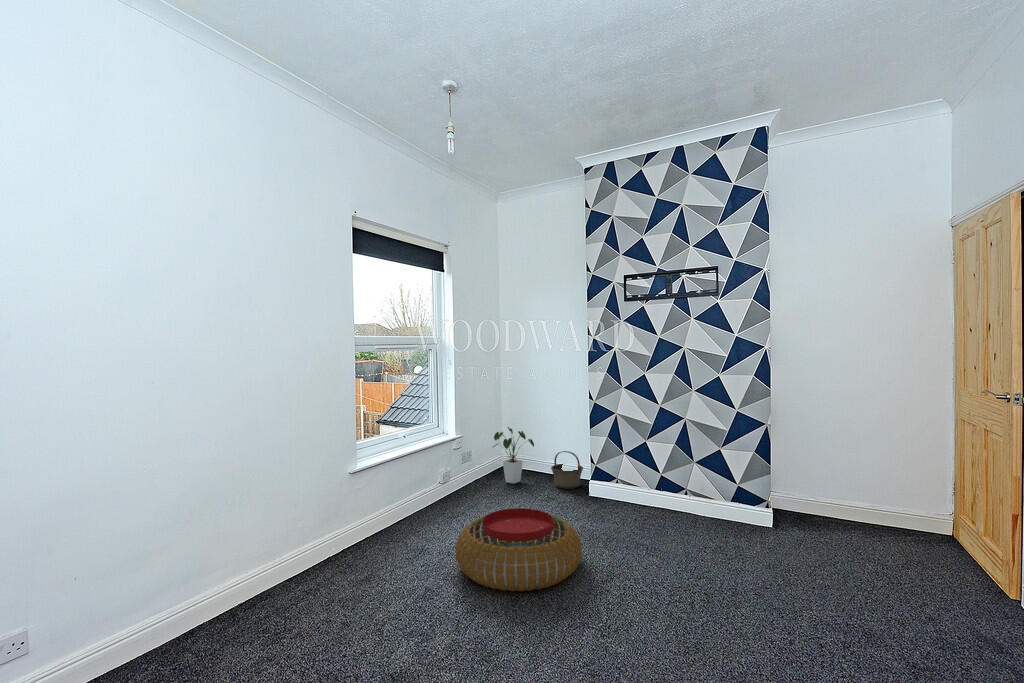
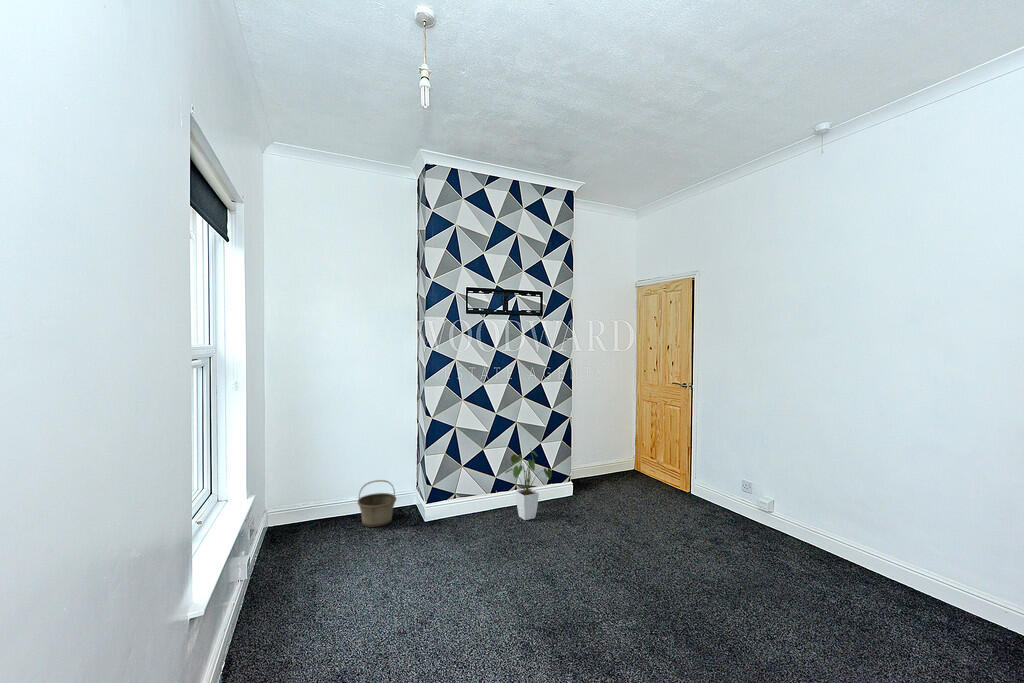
house plant: present [493,427,534,484] -> present [505,449,552,520]
pouf: present [456,508,582,591] -> none [473,546,614,654]

